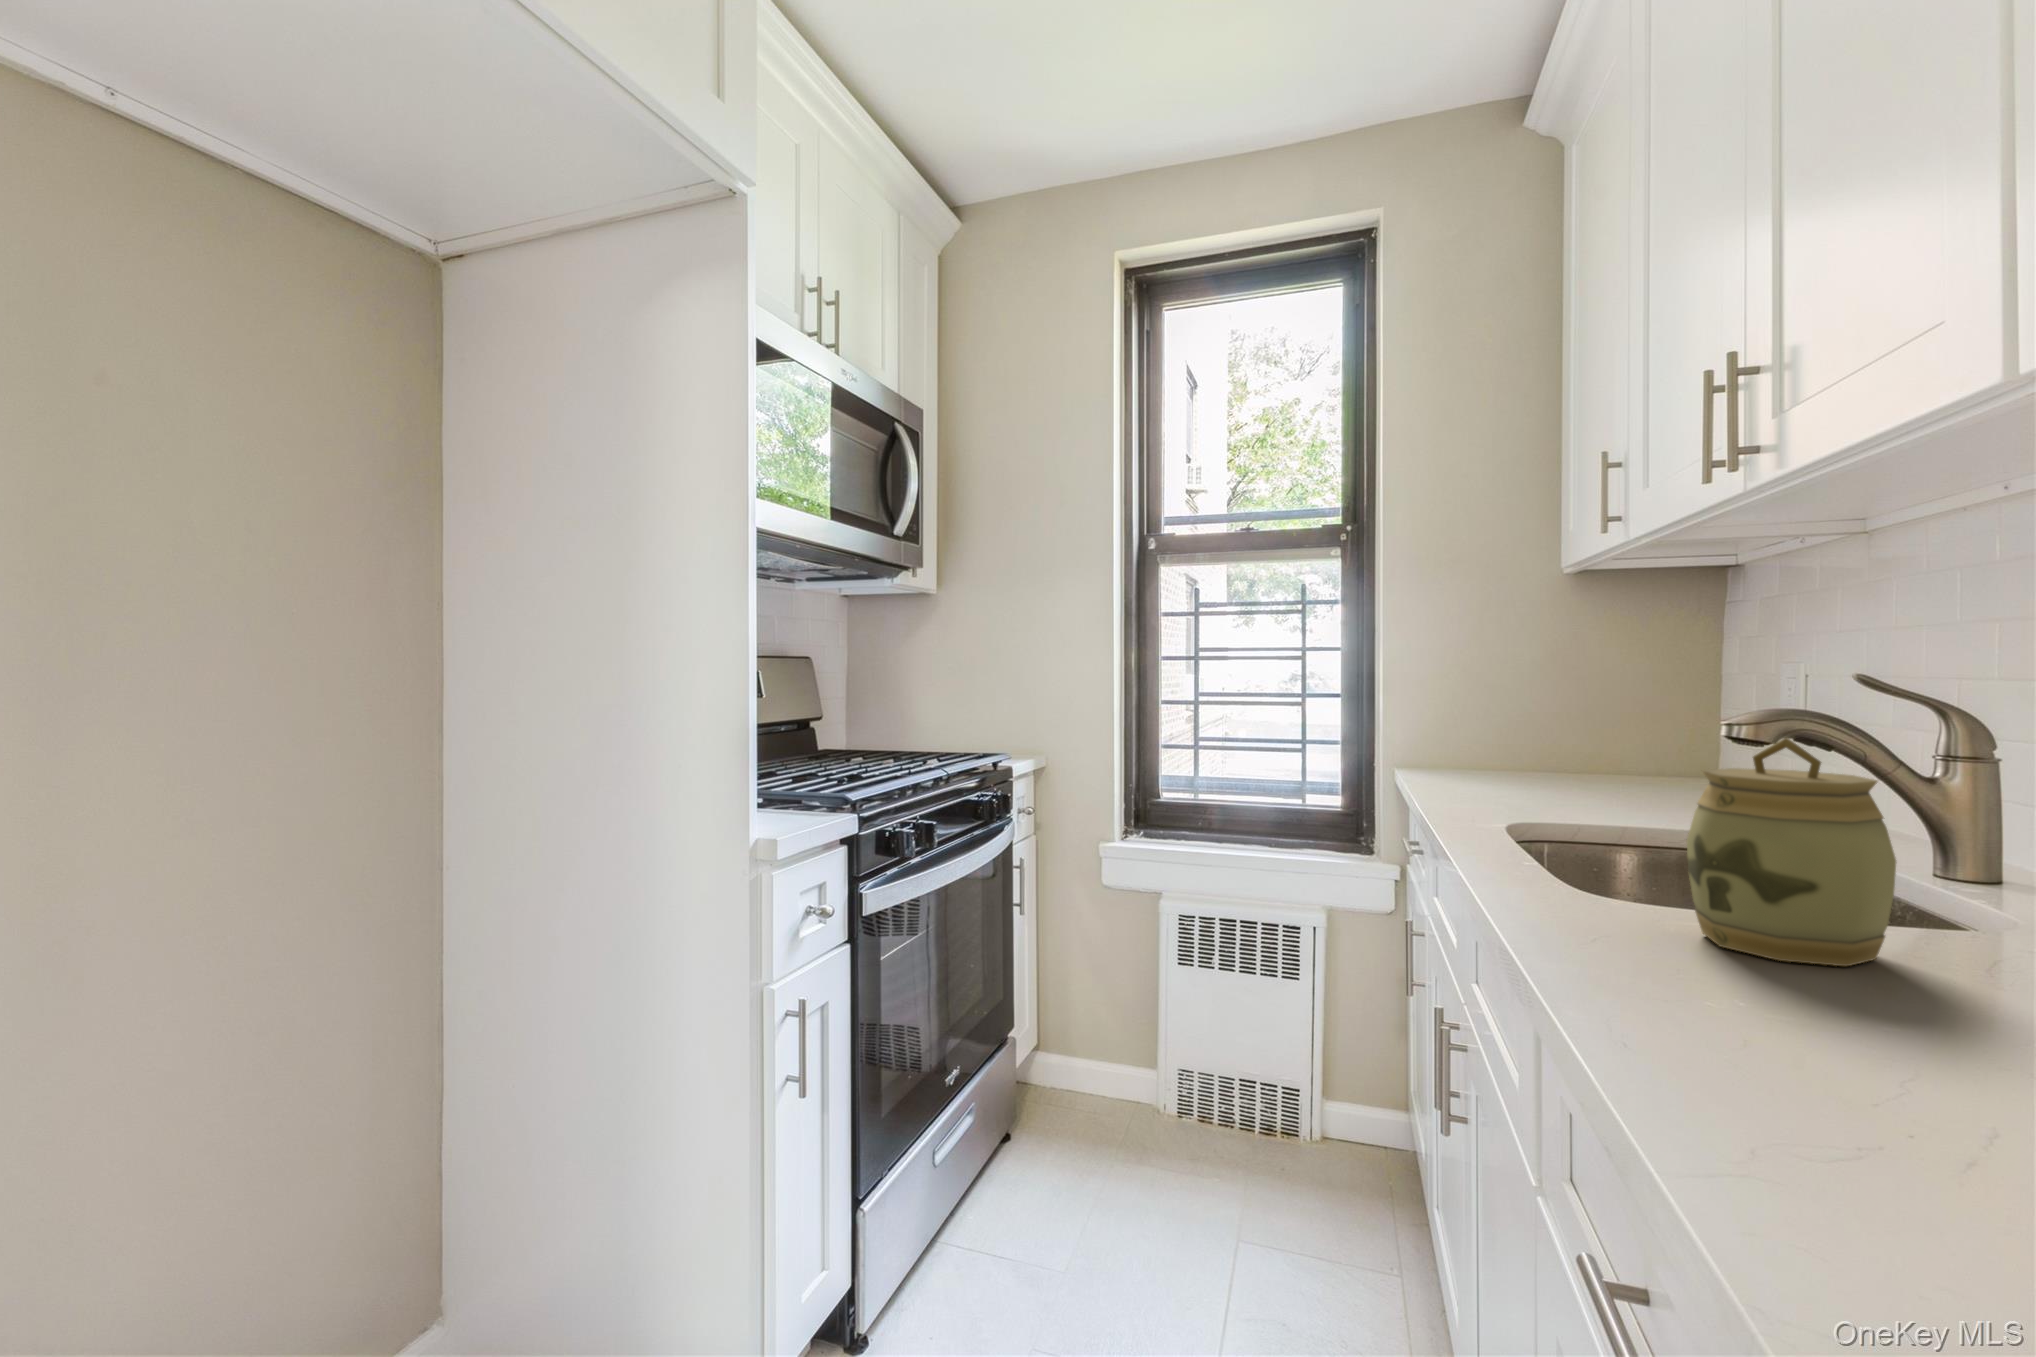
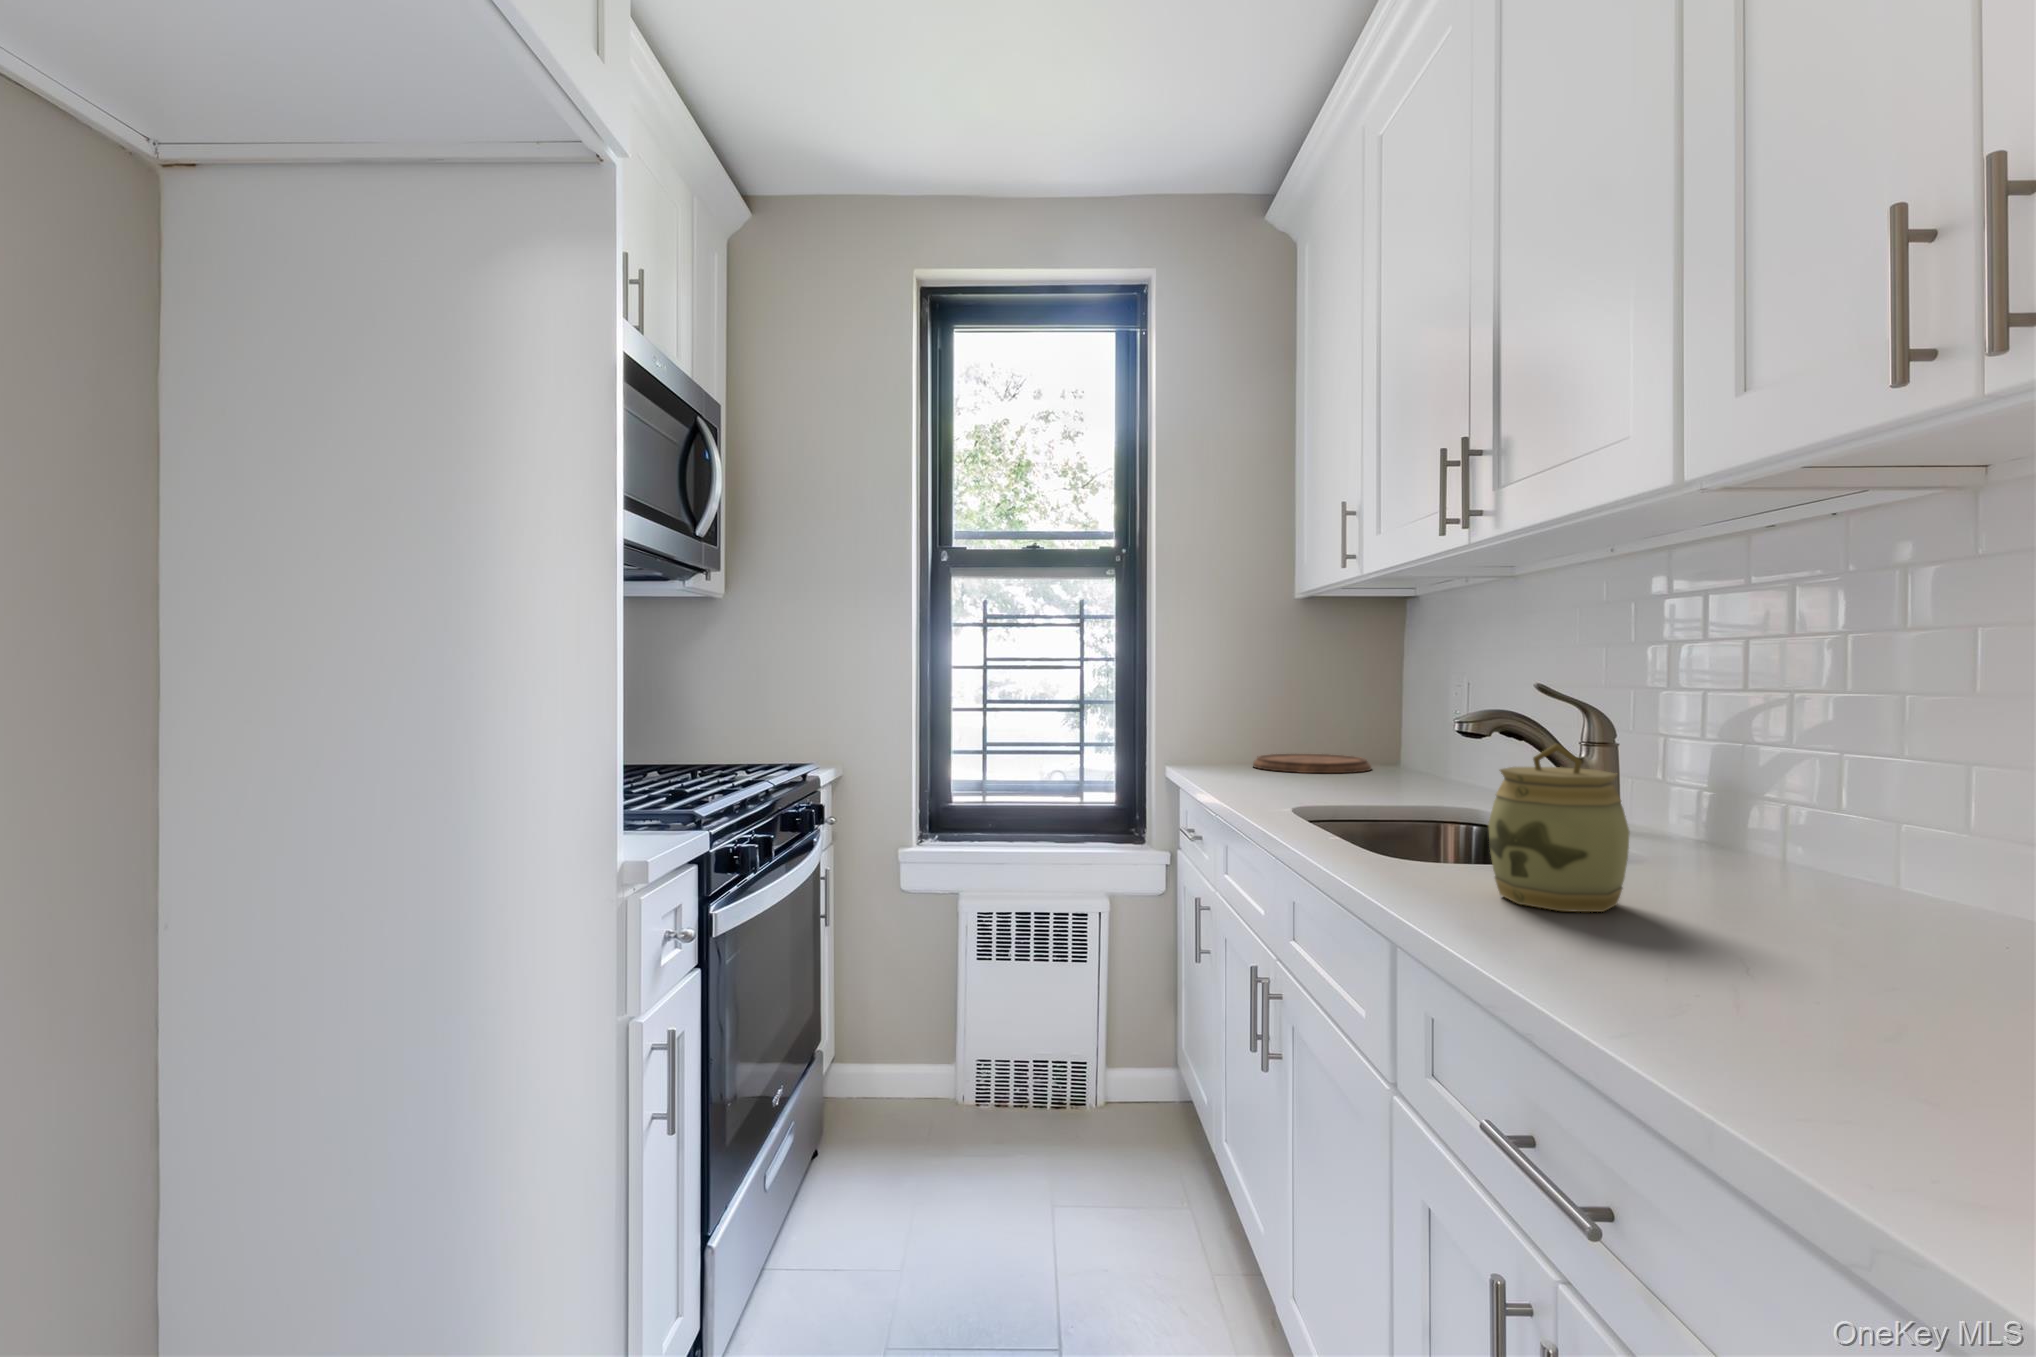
cutting board: none [1501,758,1656,782] -> present [1253,754,1371,773]

